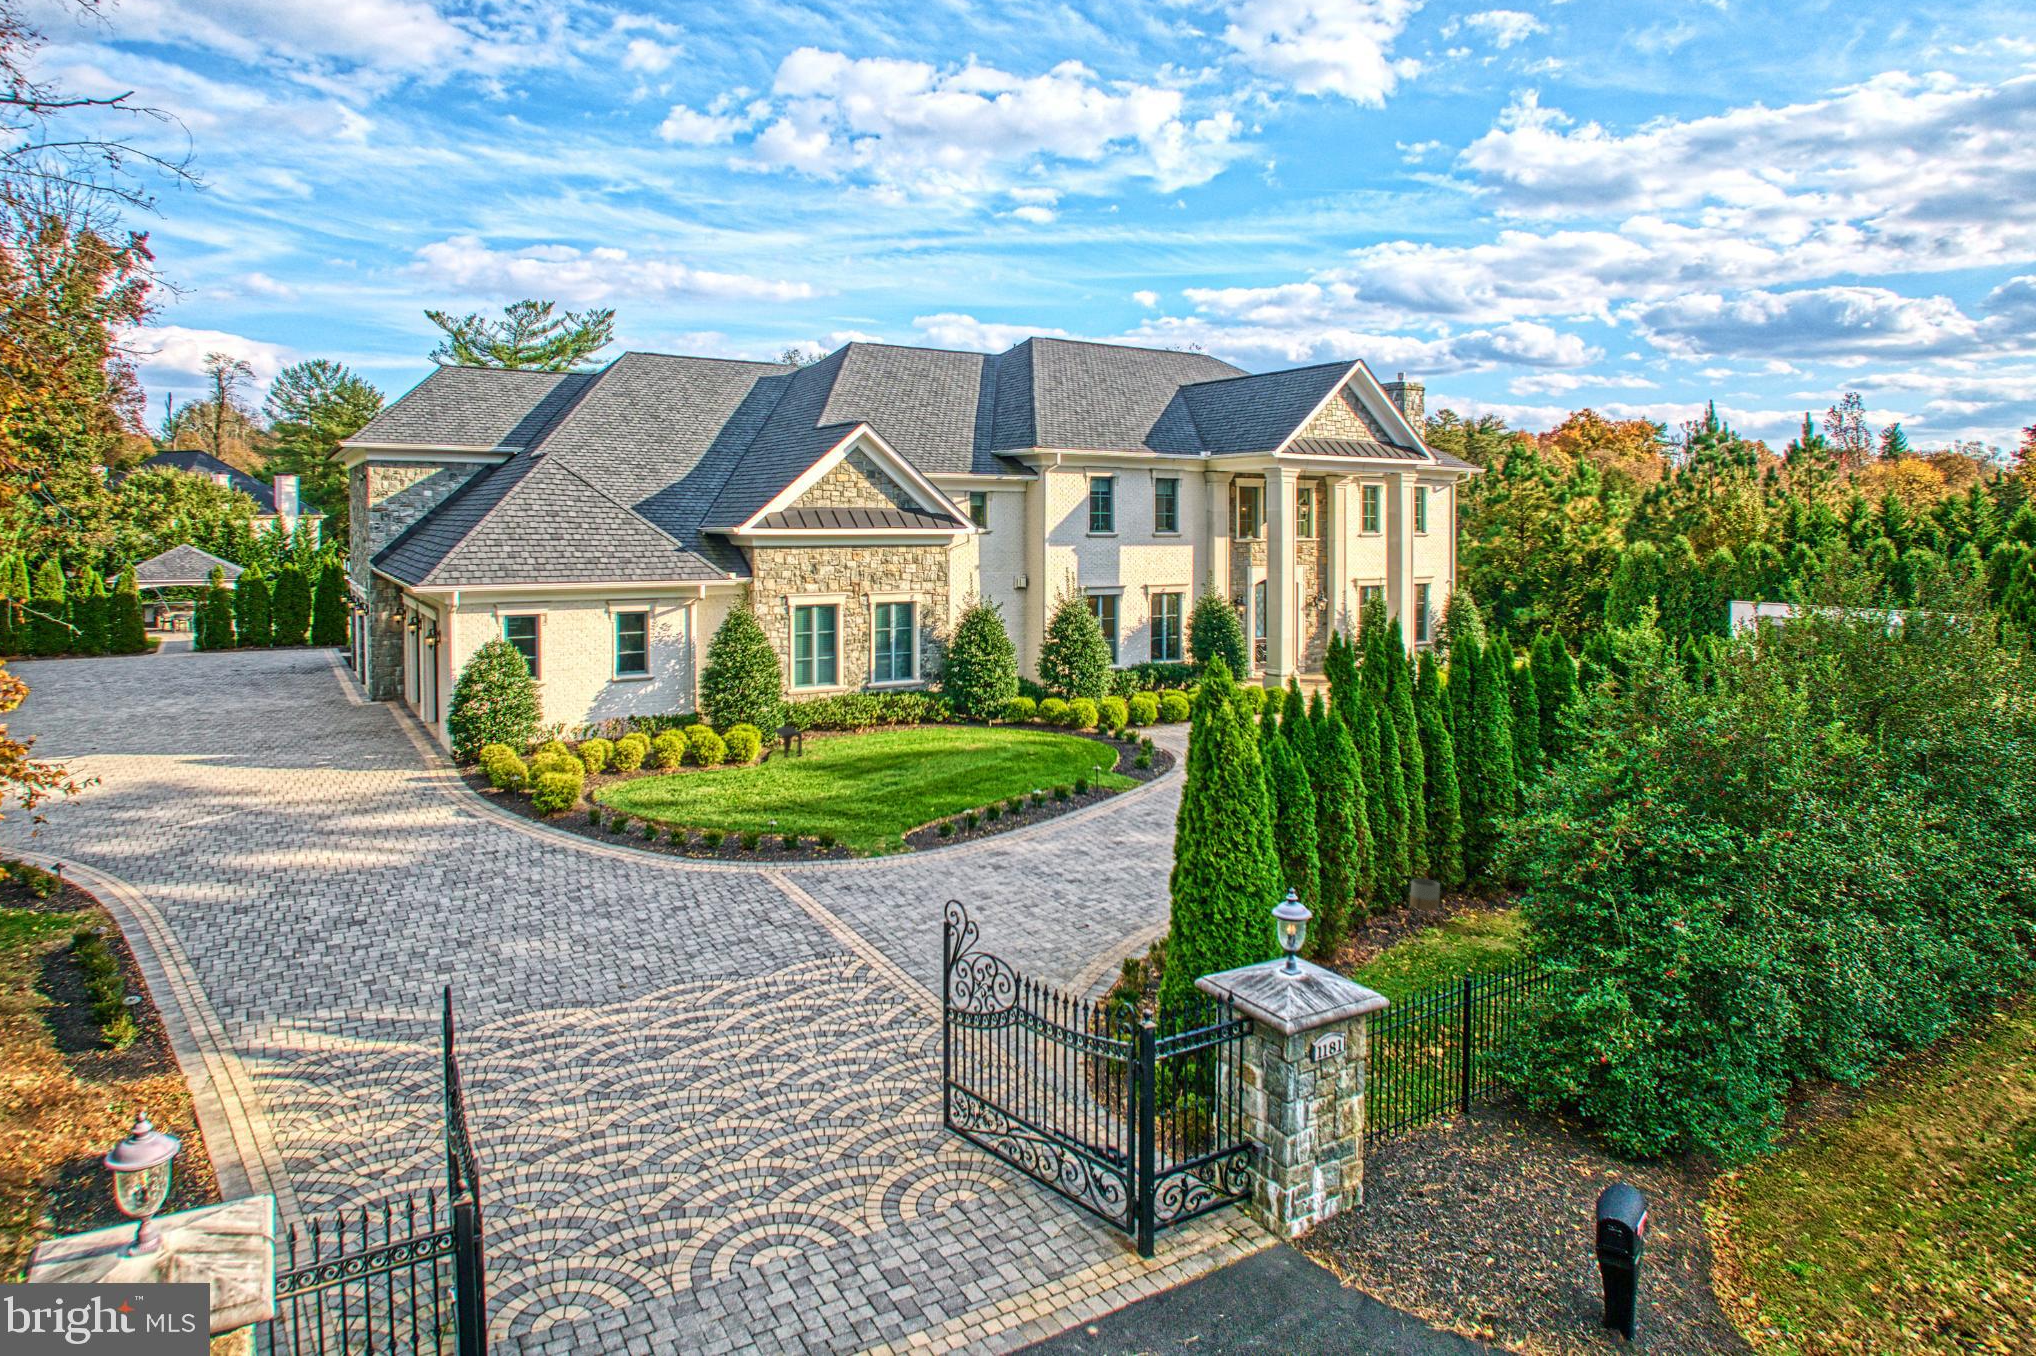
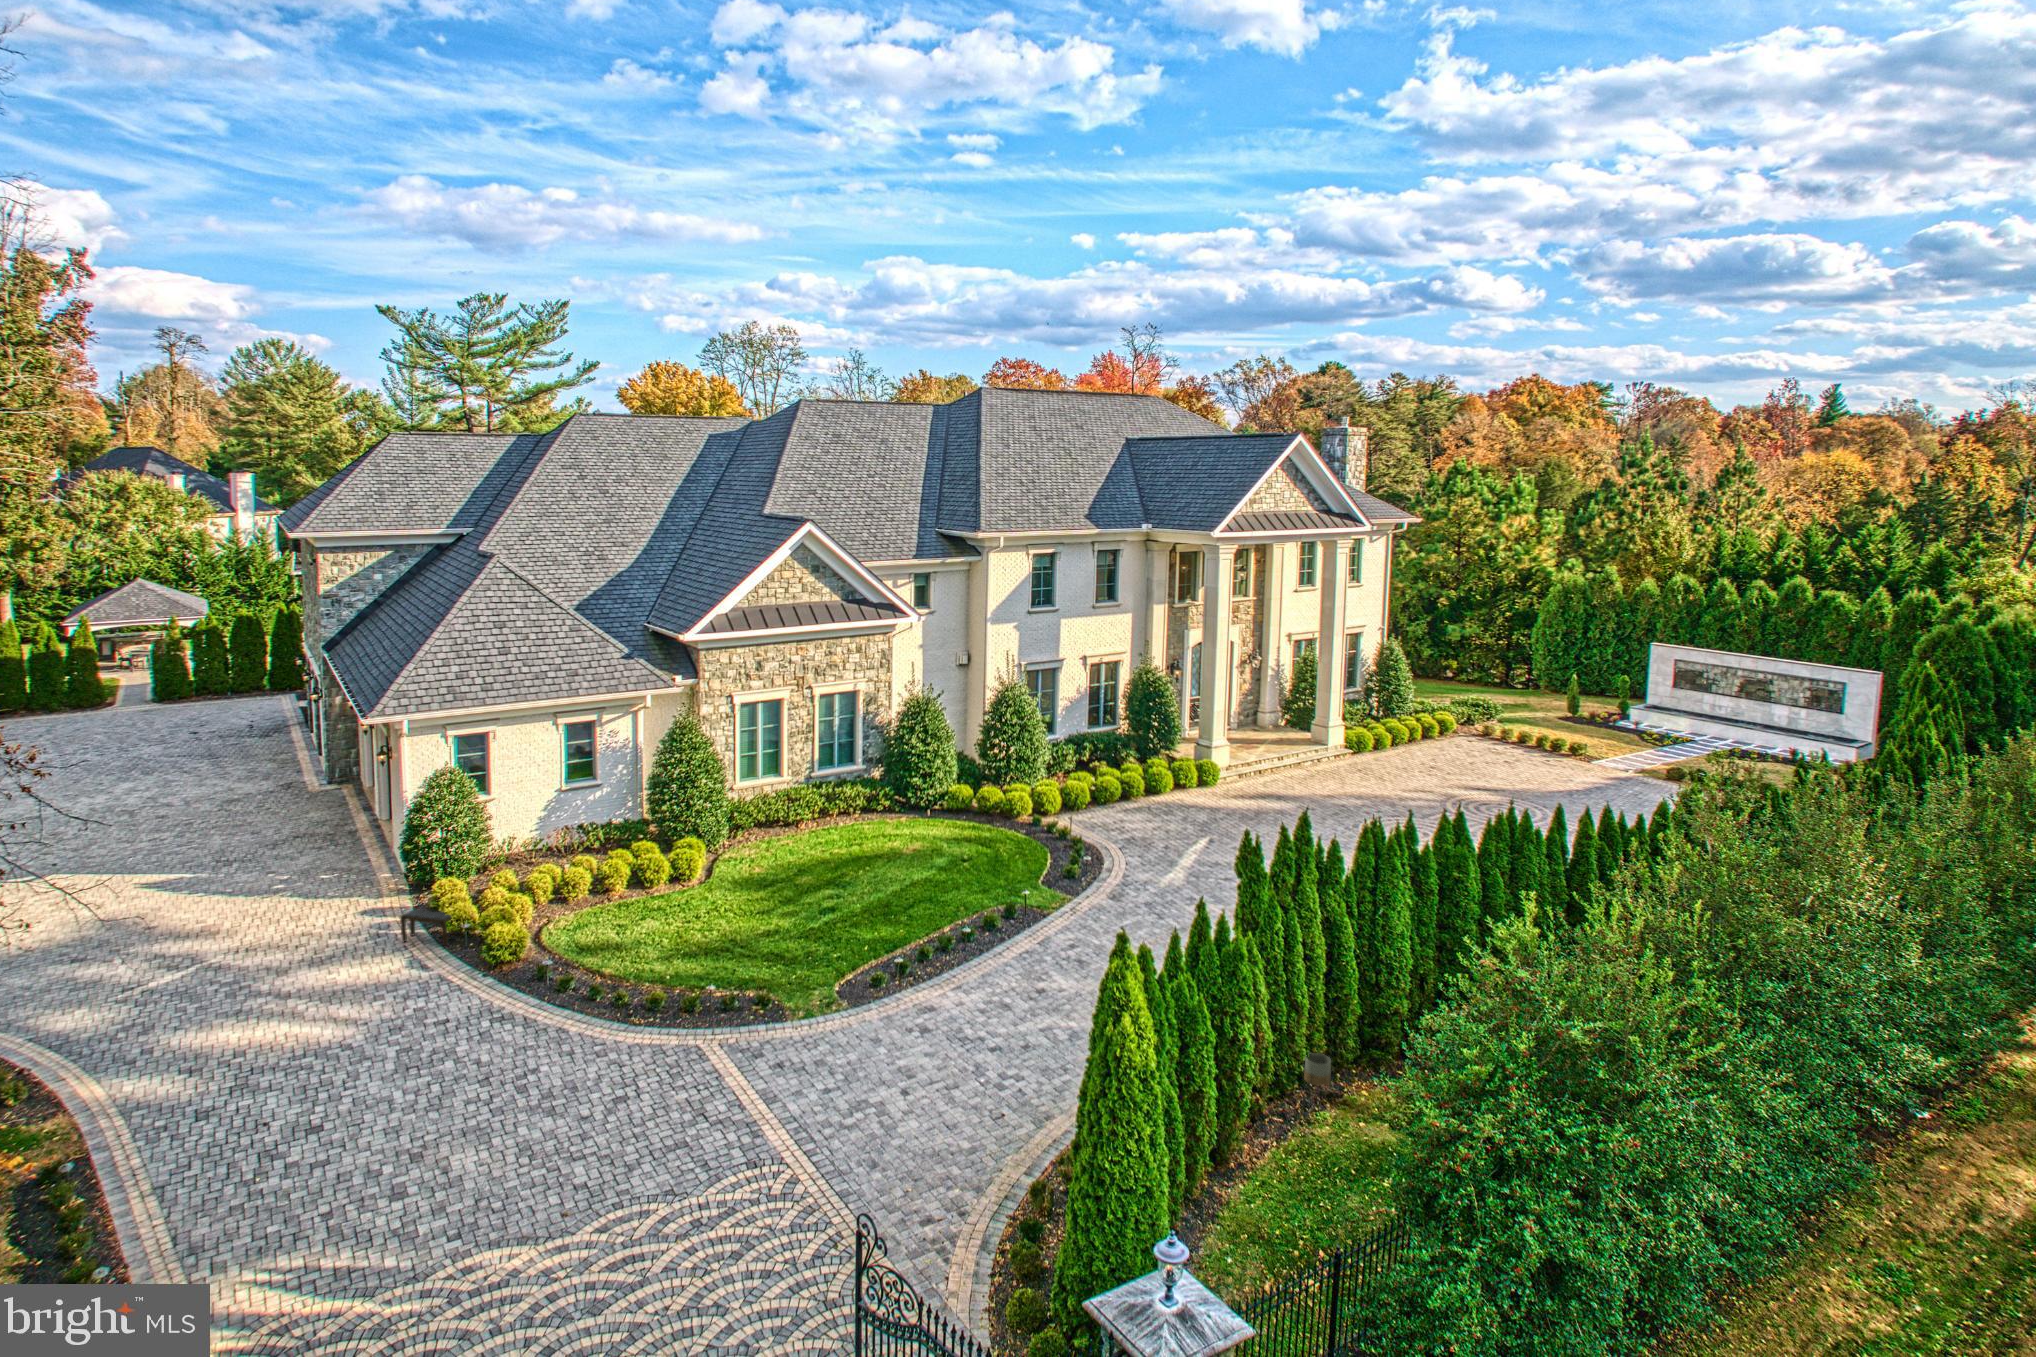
bench: present [773,727,802,757] -> present [400,910,453,945]

